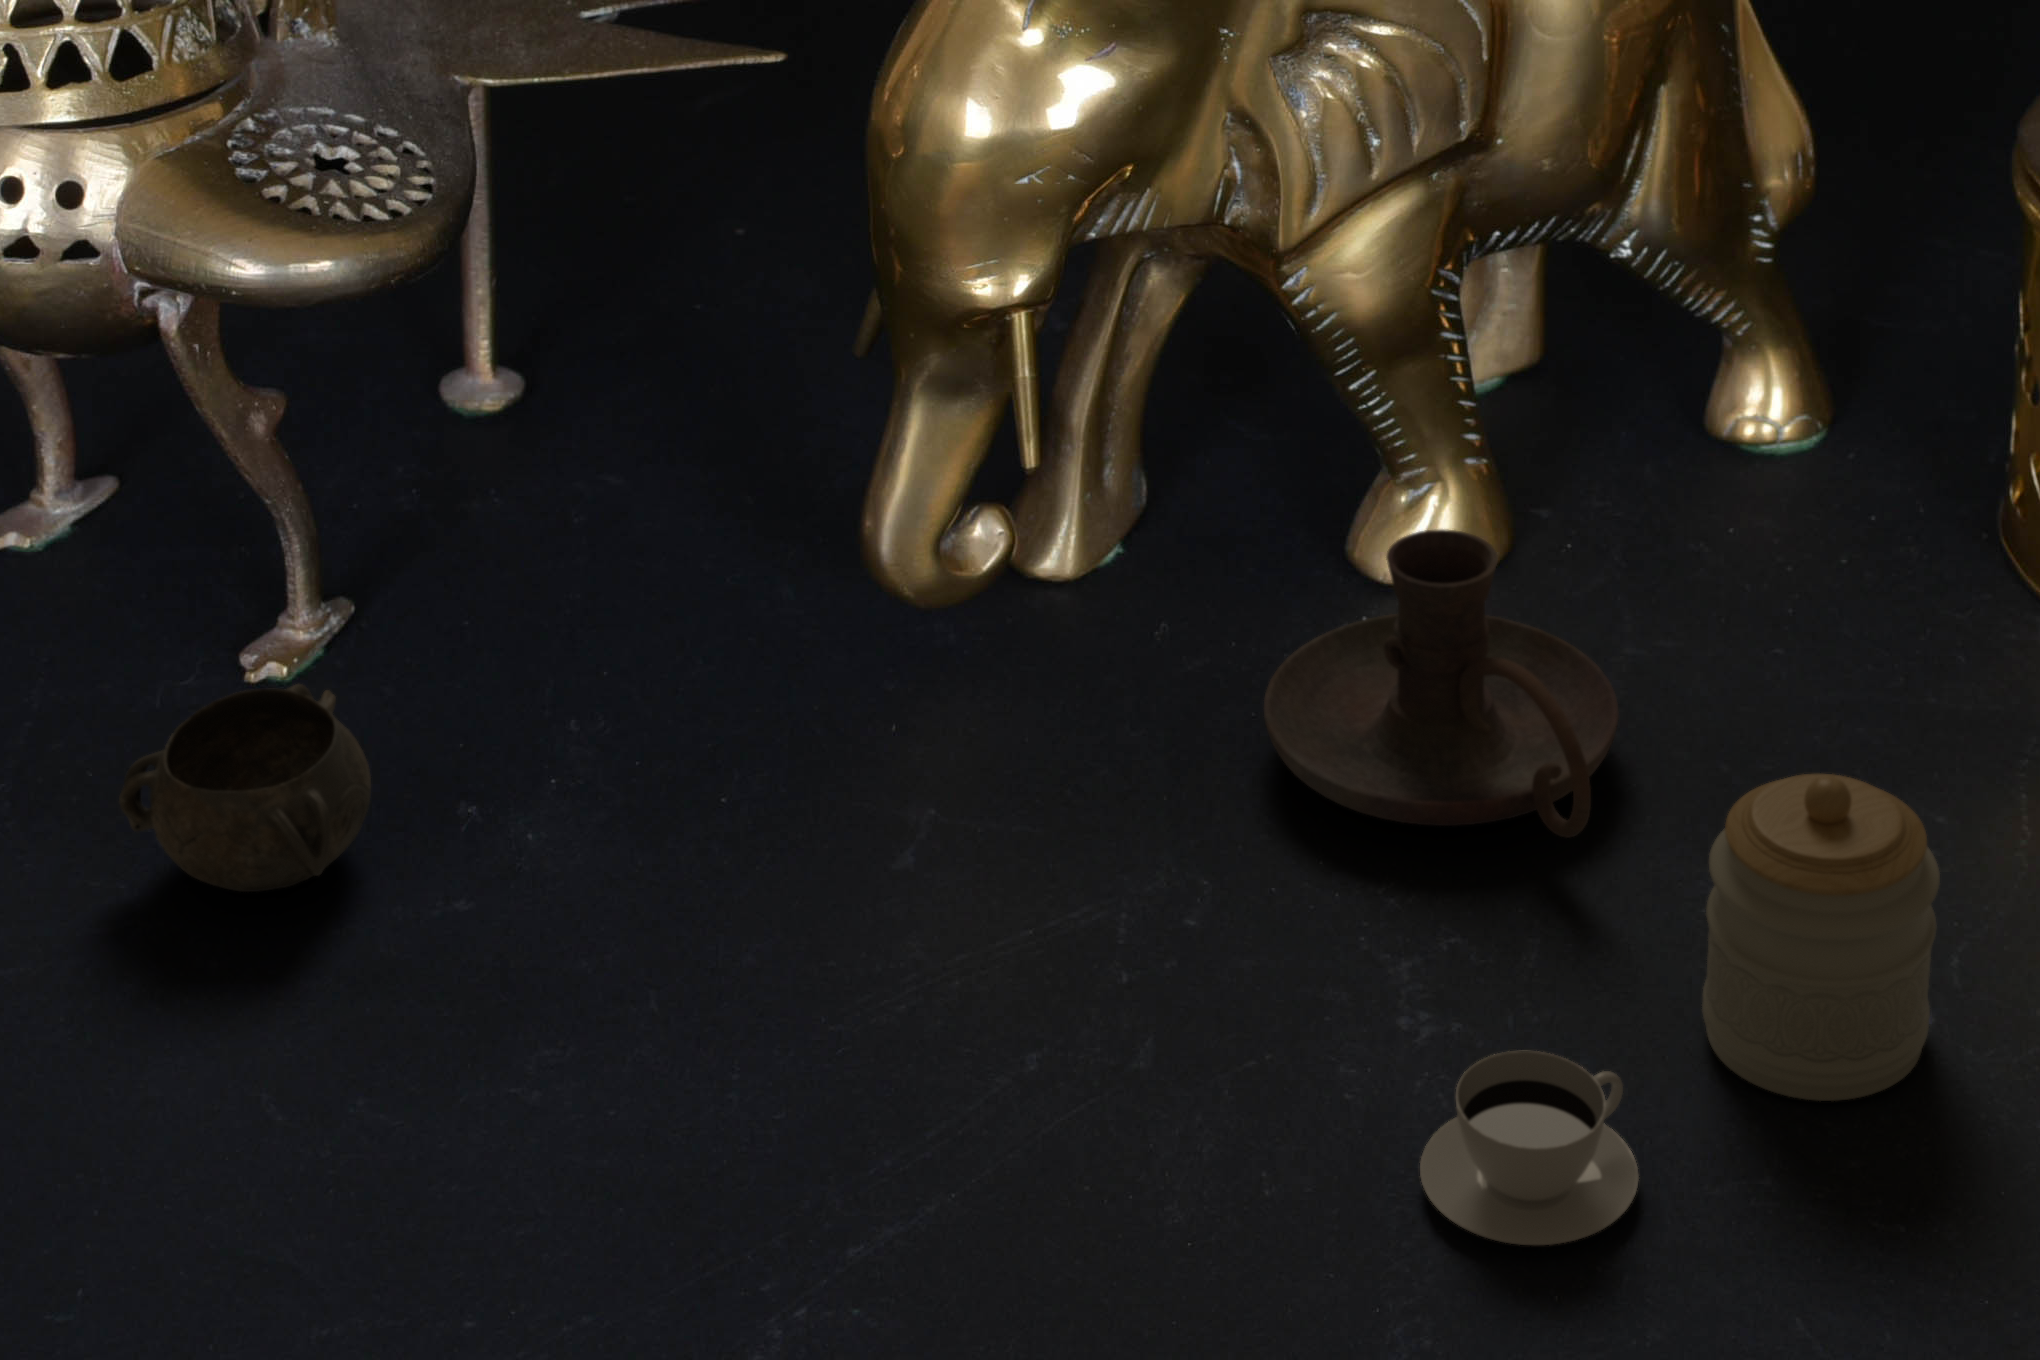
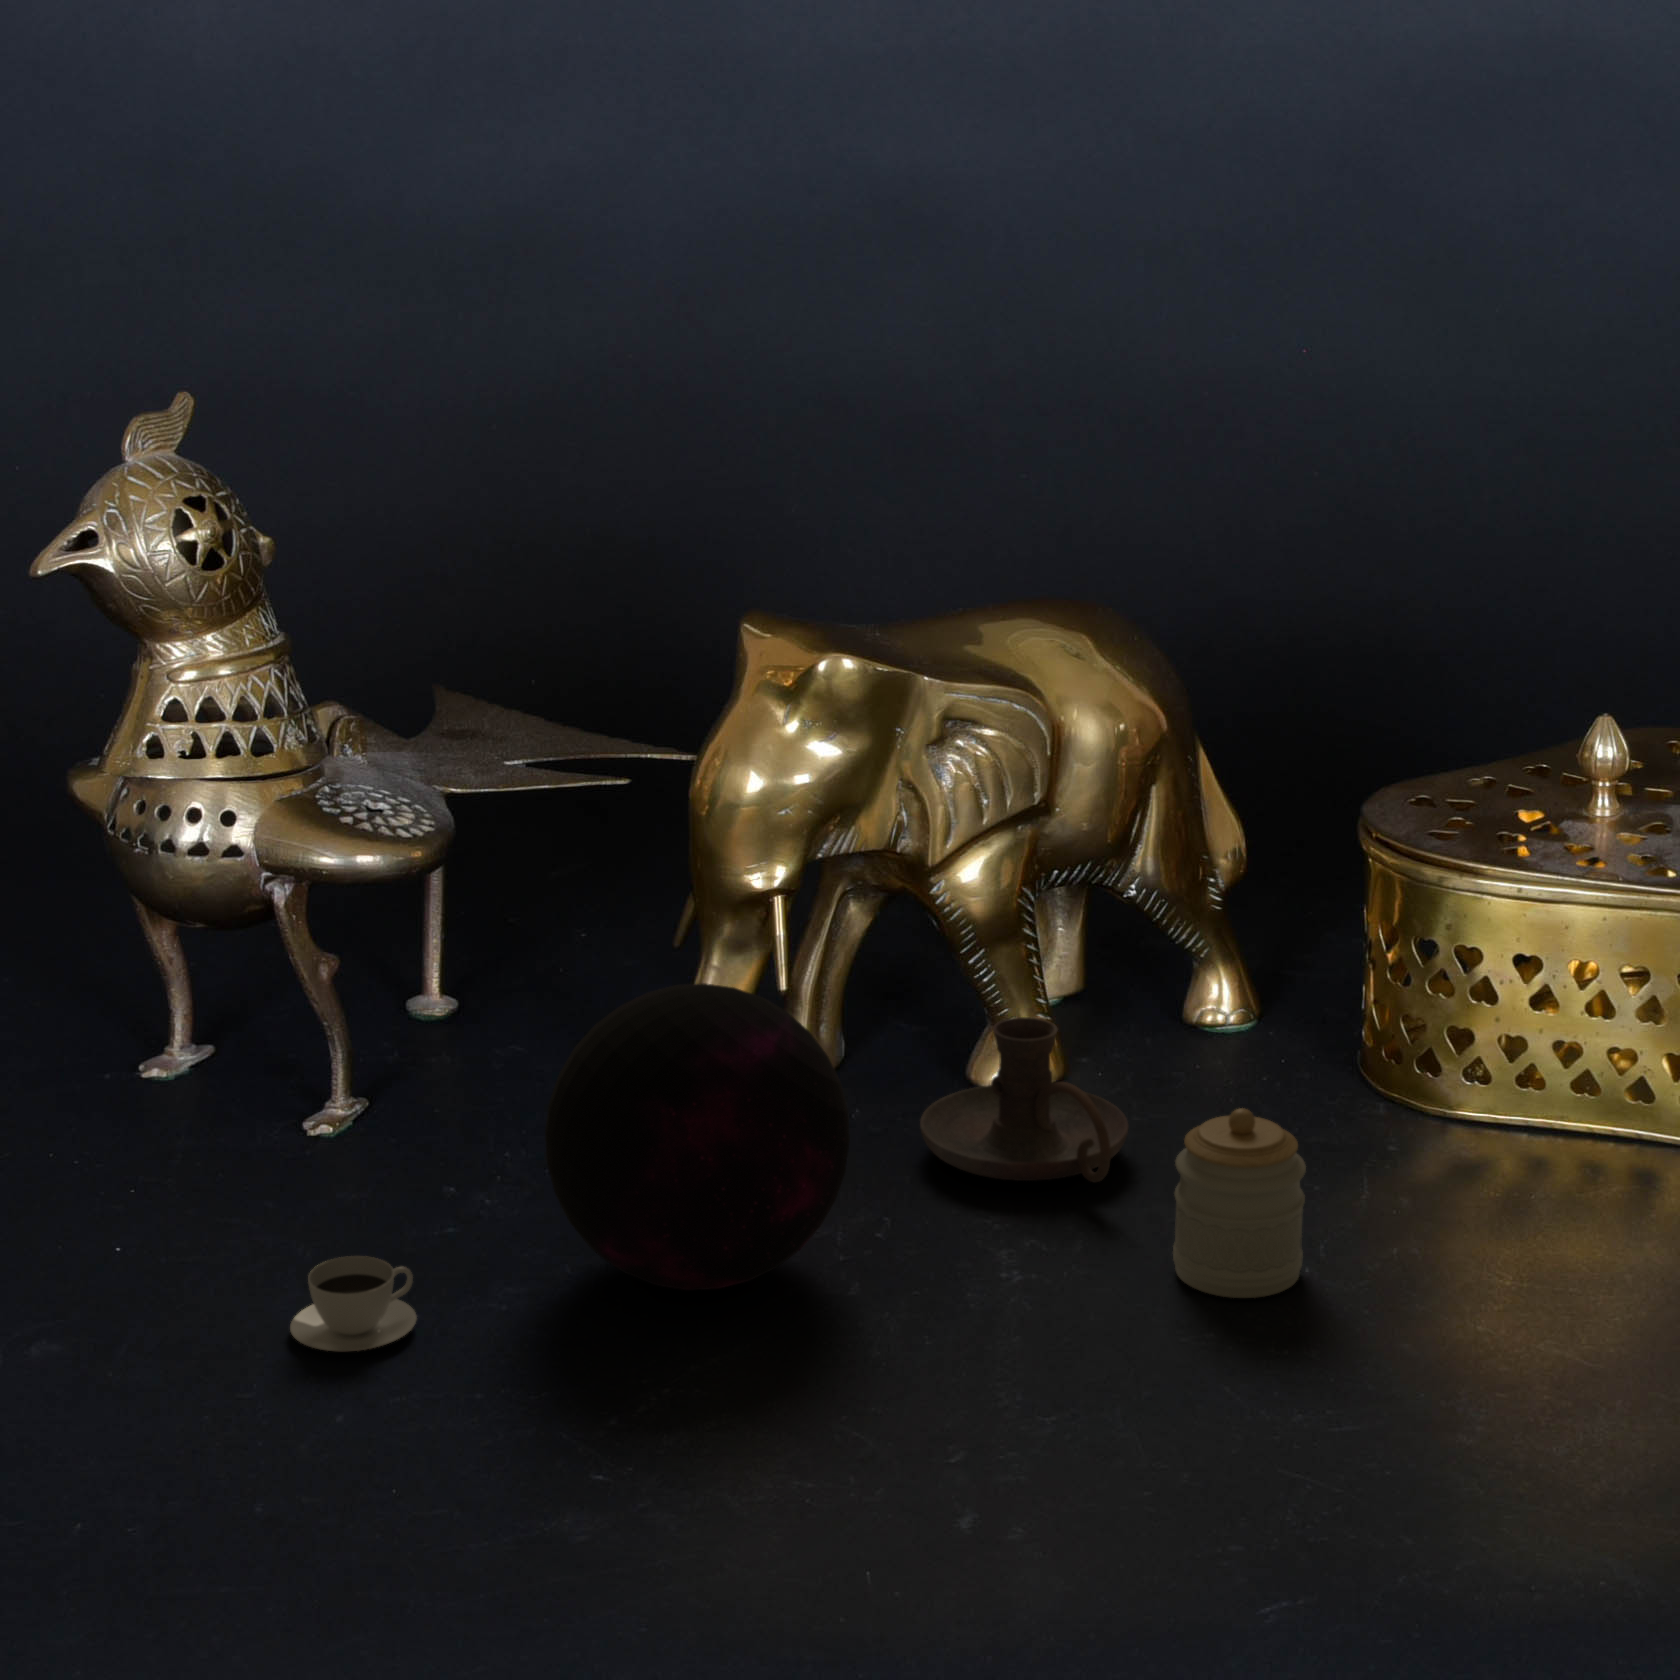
decorative orb: none [603,565,1138,1105] -> present [545,983,850,1290]
decorative bowl: present [119,684,371,892] -> none [248,1094,395,1206]
teacup: present [1420,1050,1639,1245] -> present [290,1256,417,1351]

